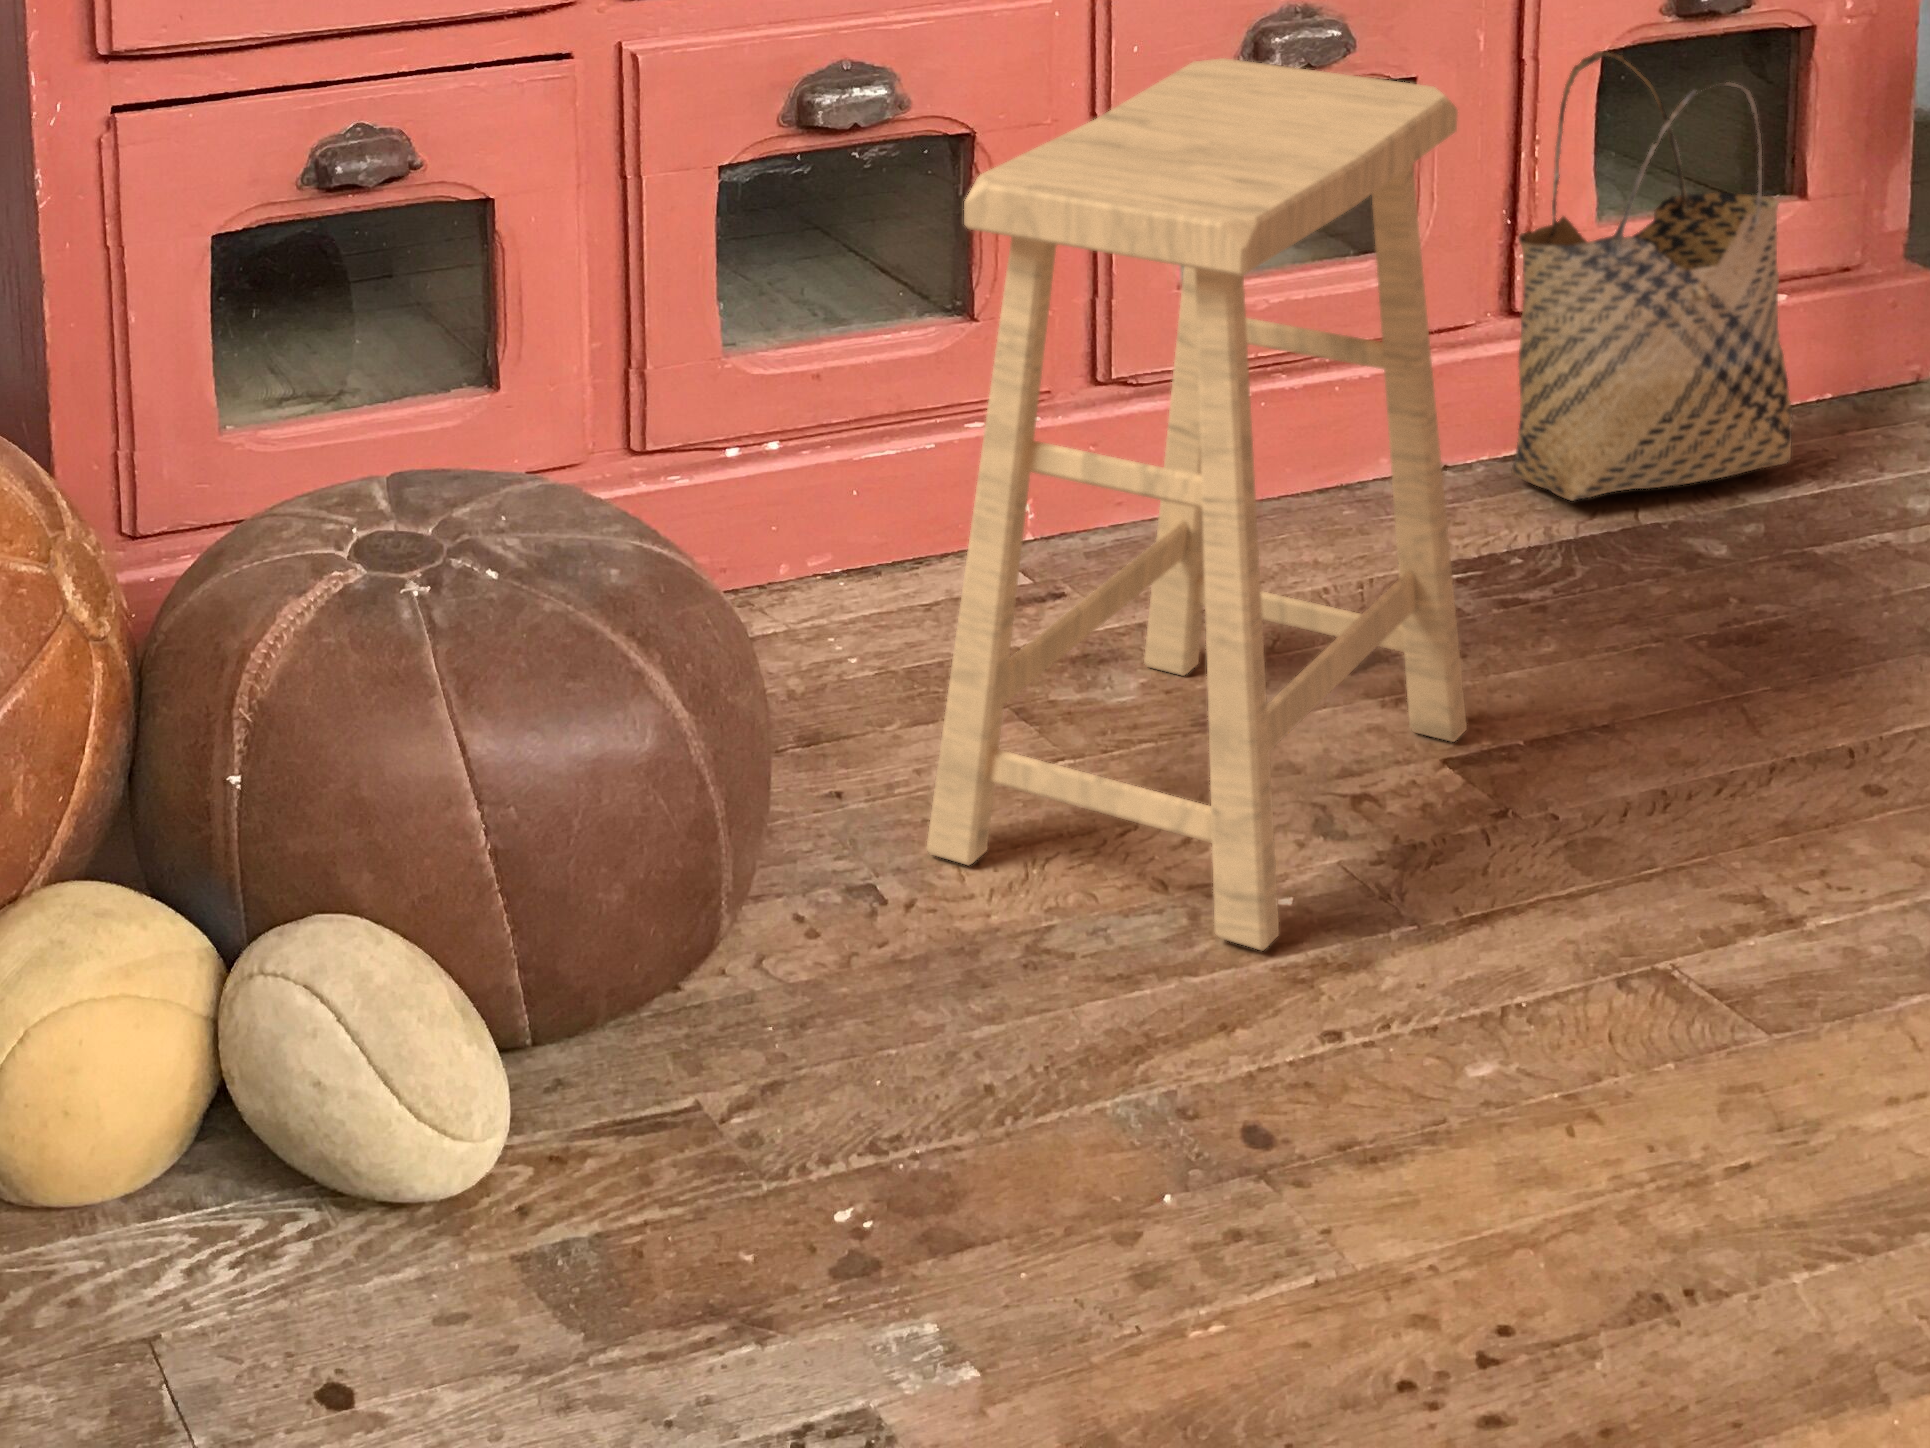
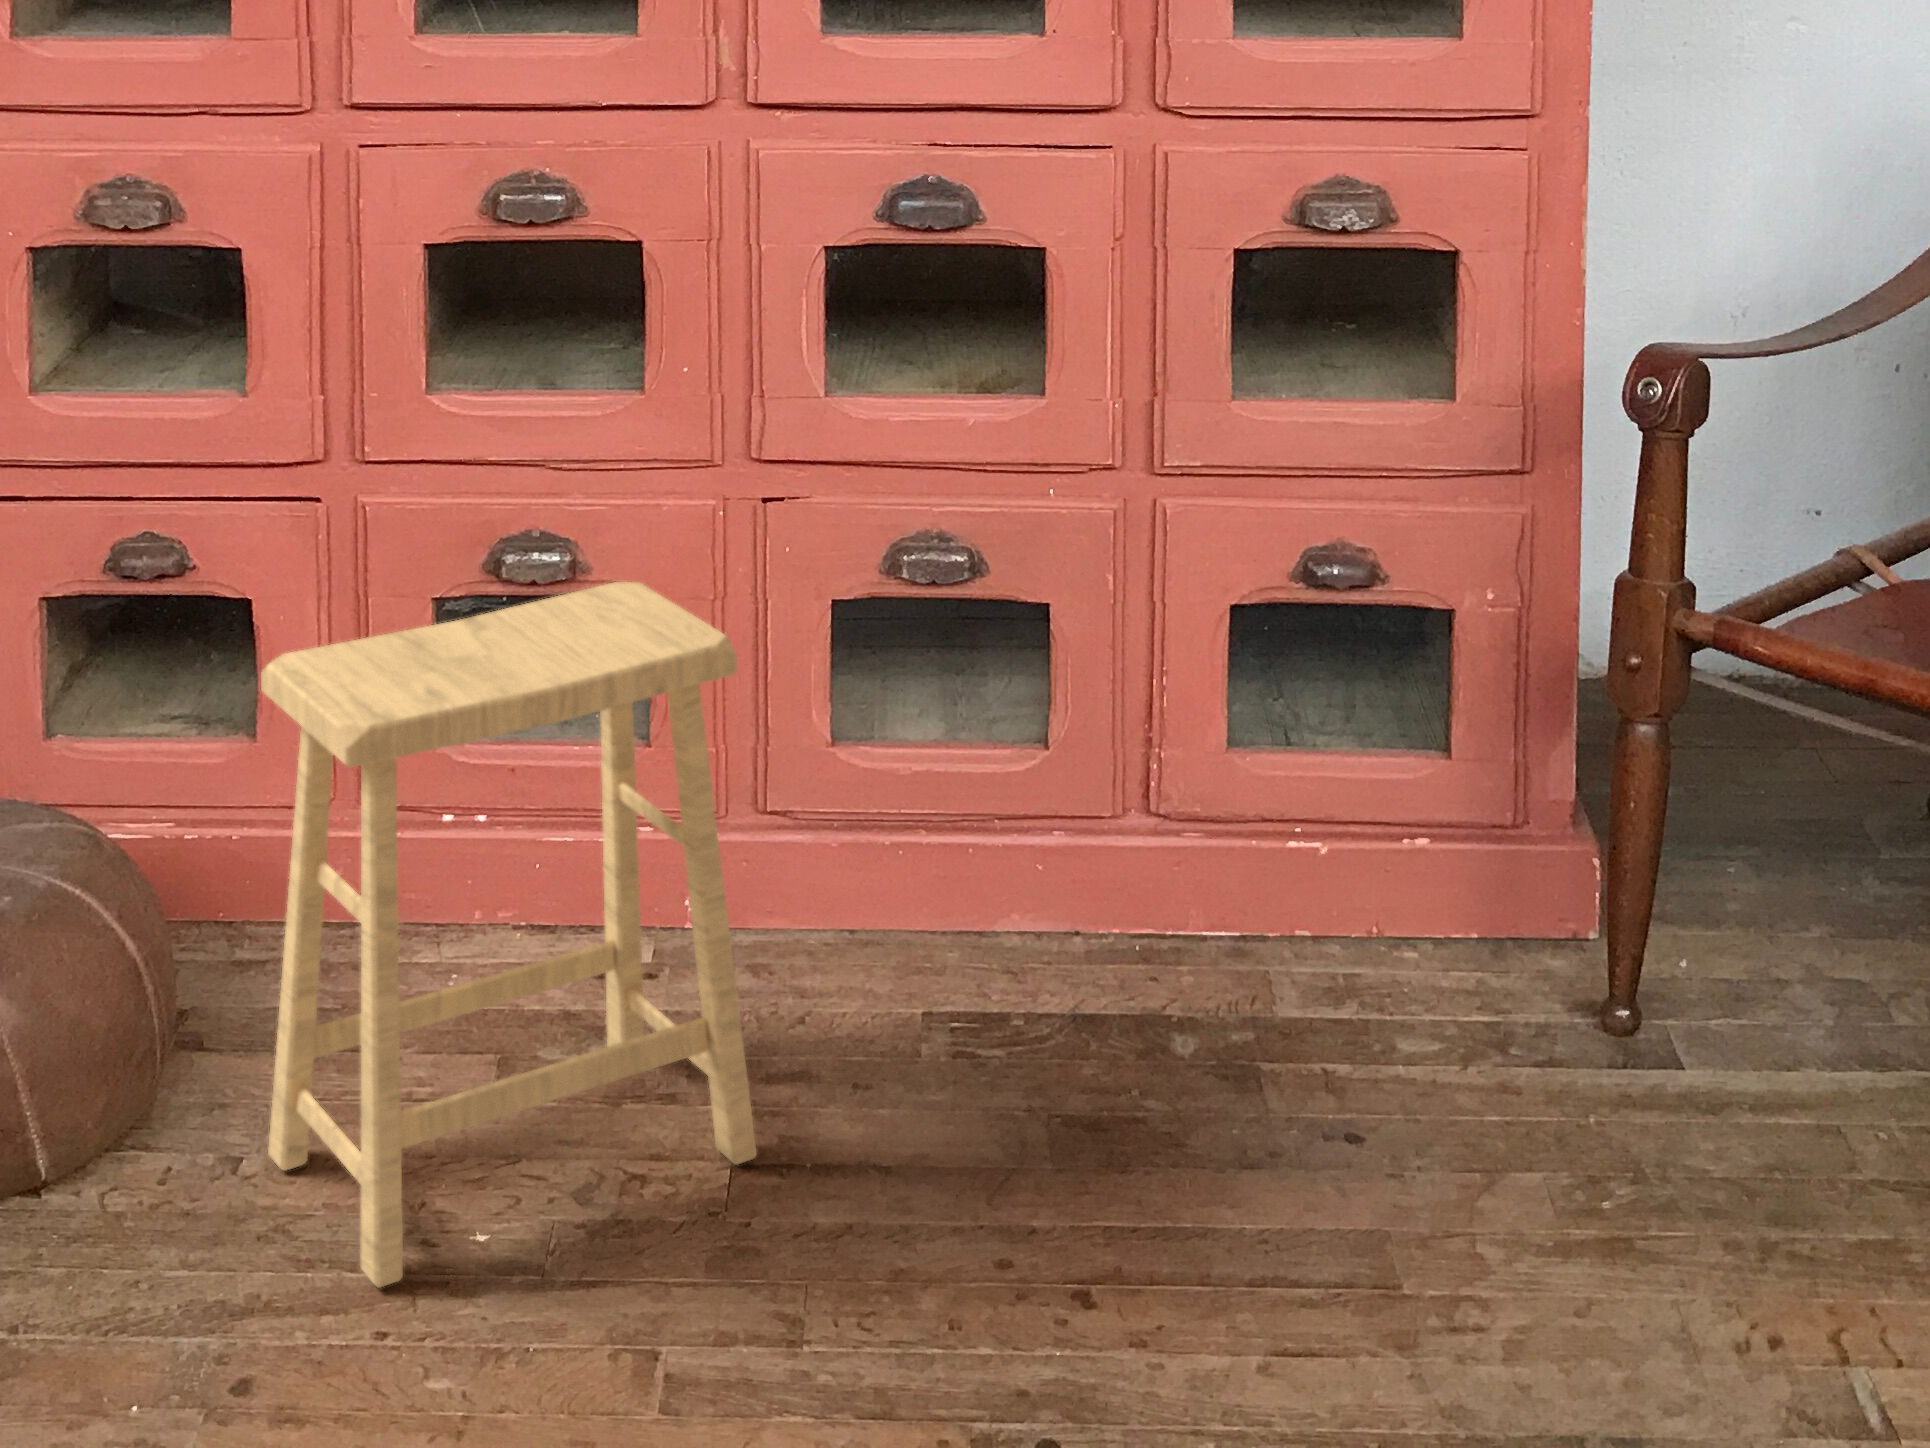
woven basket: present [1512,51,1792,501] -> none [1067,607,1335,993]

